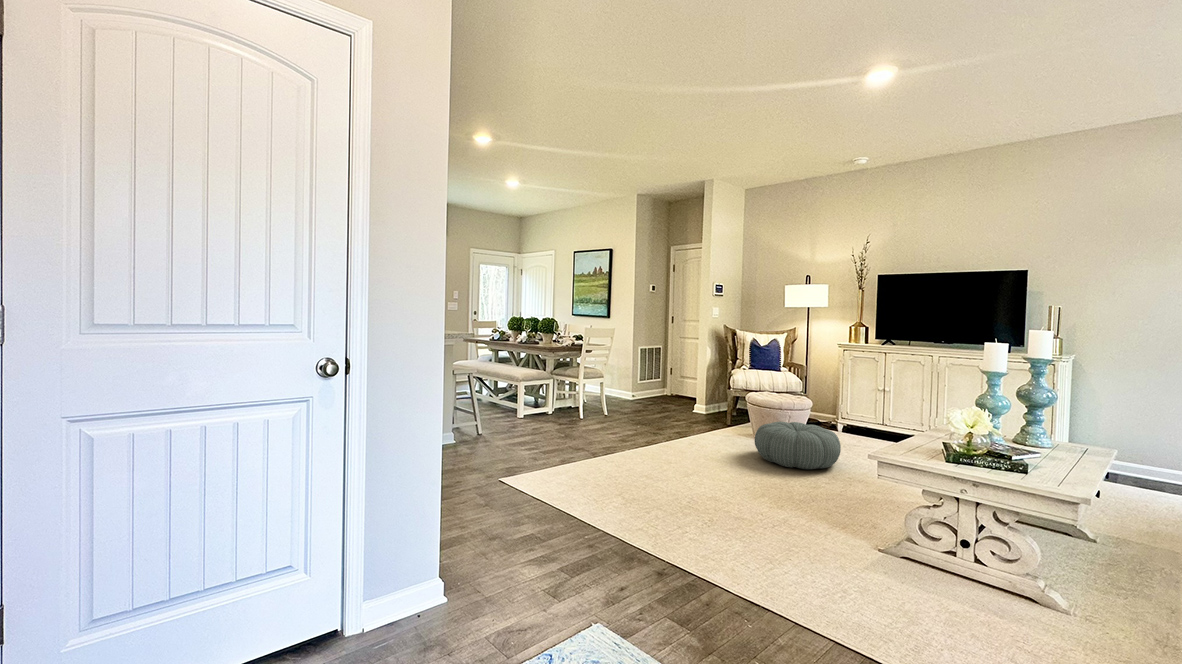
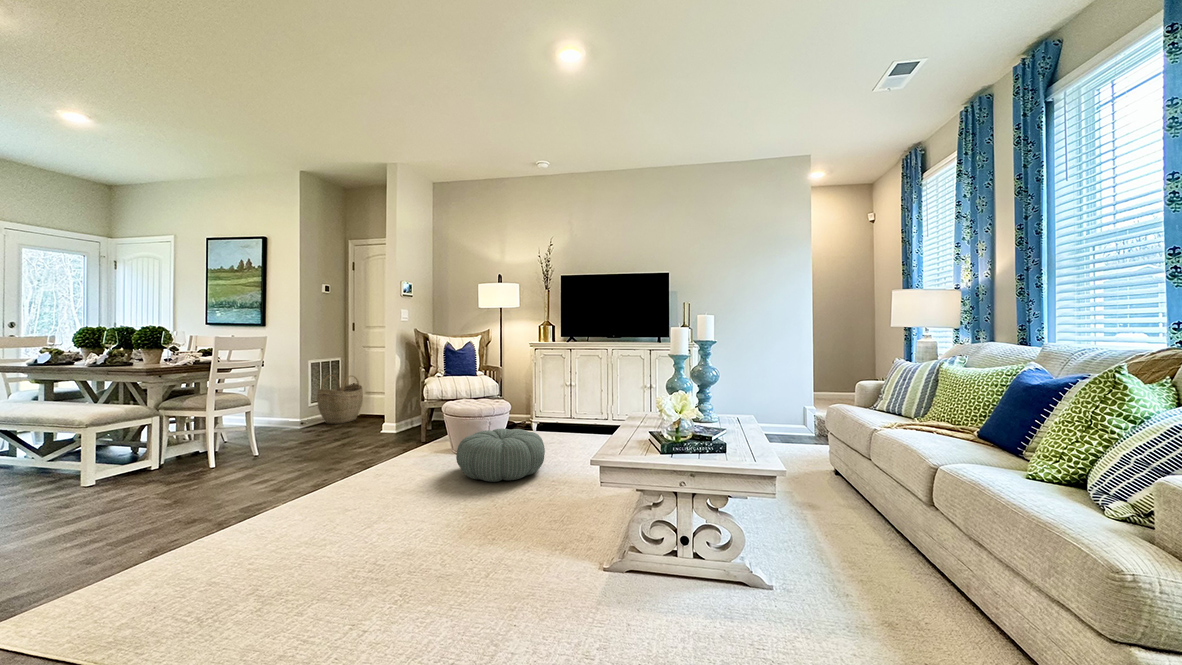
woven basket: none [644,360,678,401] -> present [317,375,363,424]

